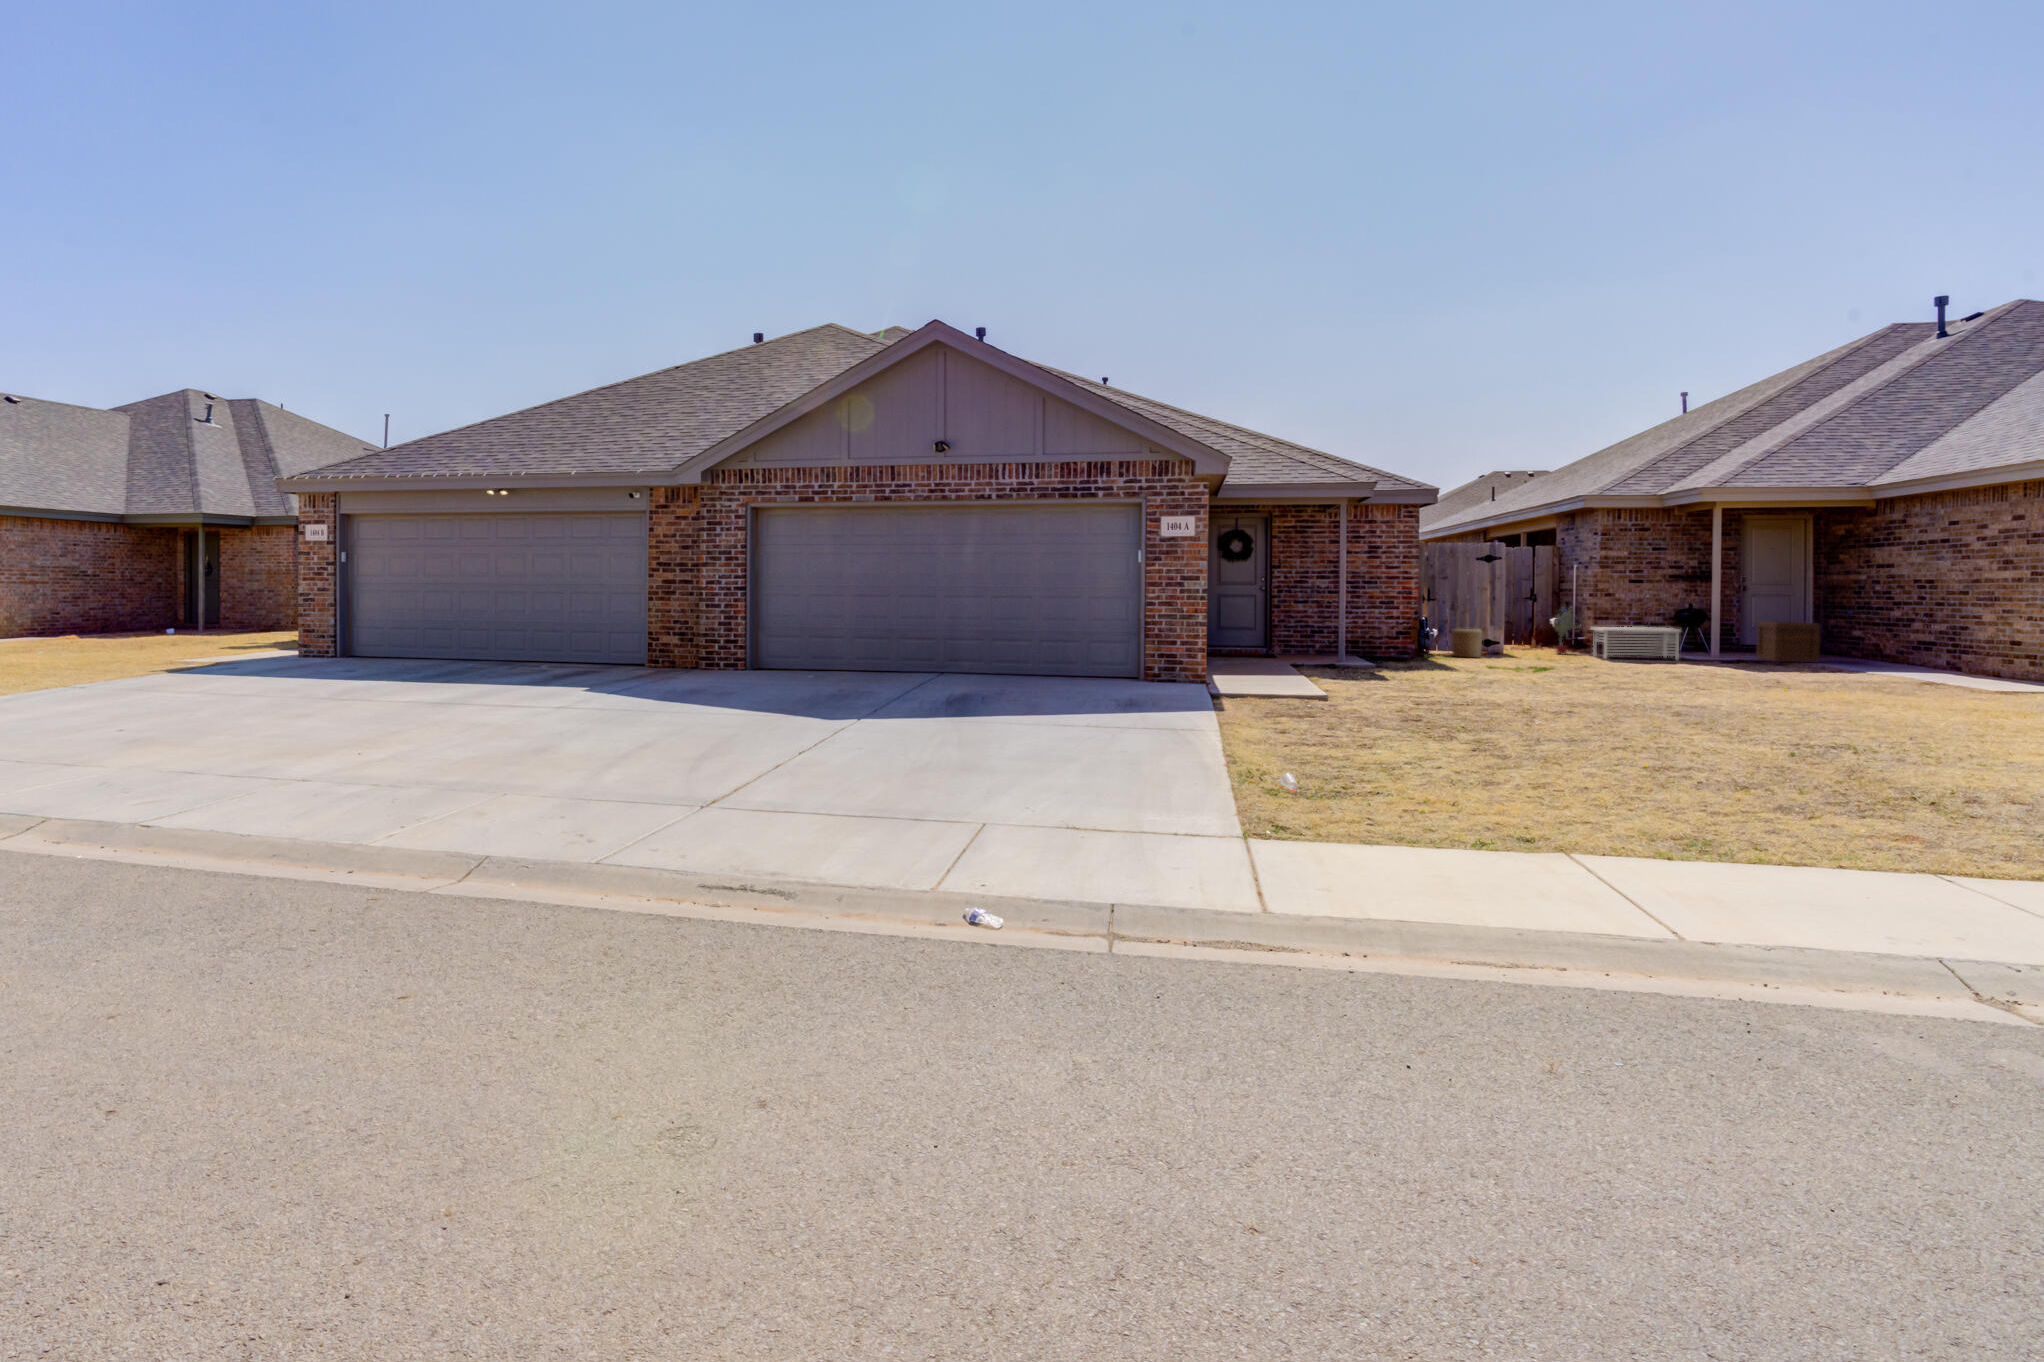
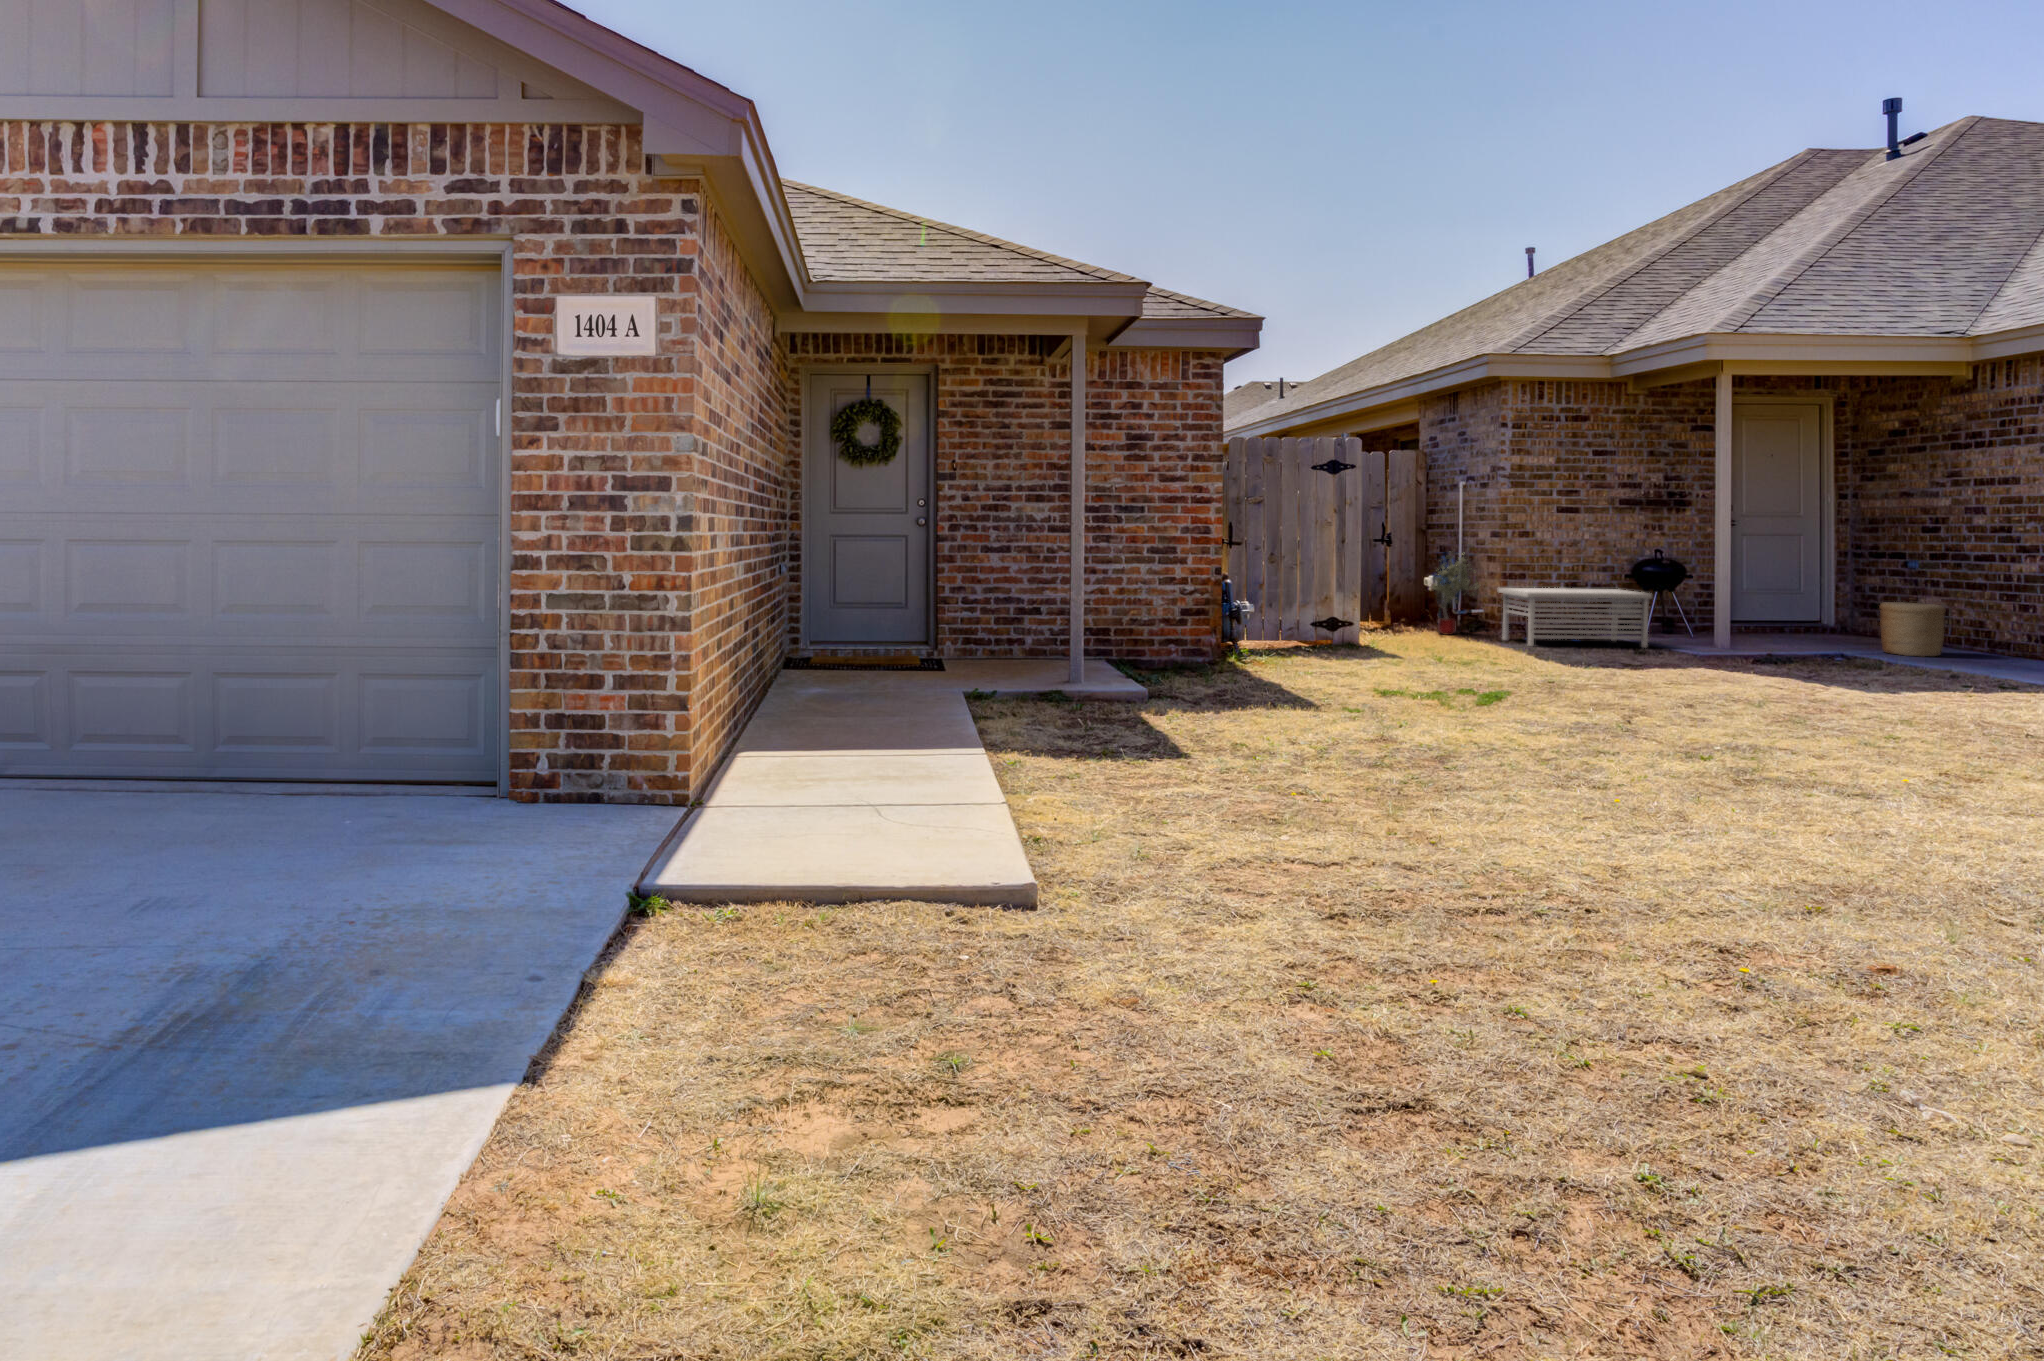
wooden crate: present [1757,621,1820,663] -> none [1747,577,1860,648]
woven basket: present [1451,629,1482,657] -> present [1880,602,1946,657]

